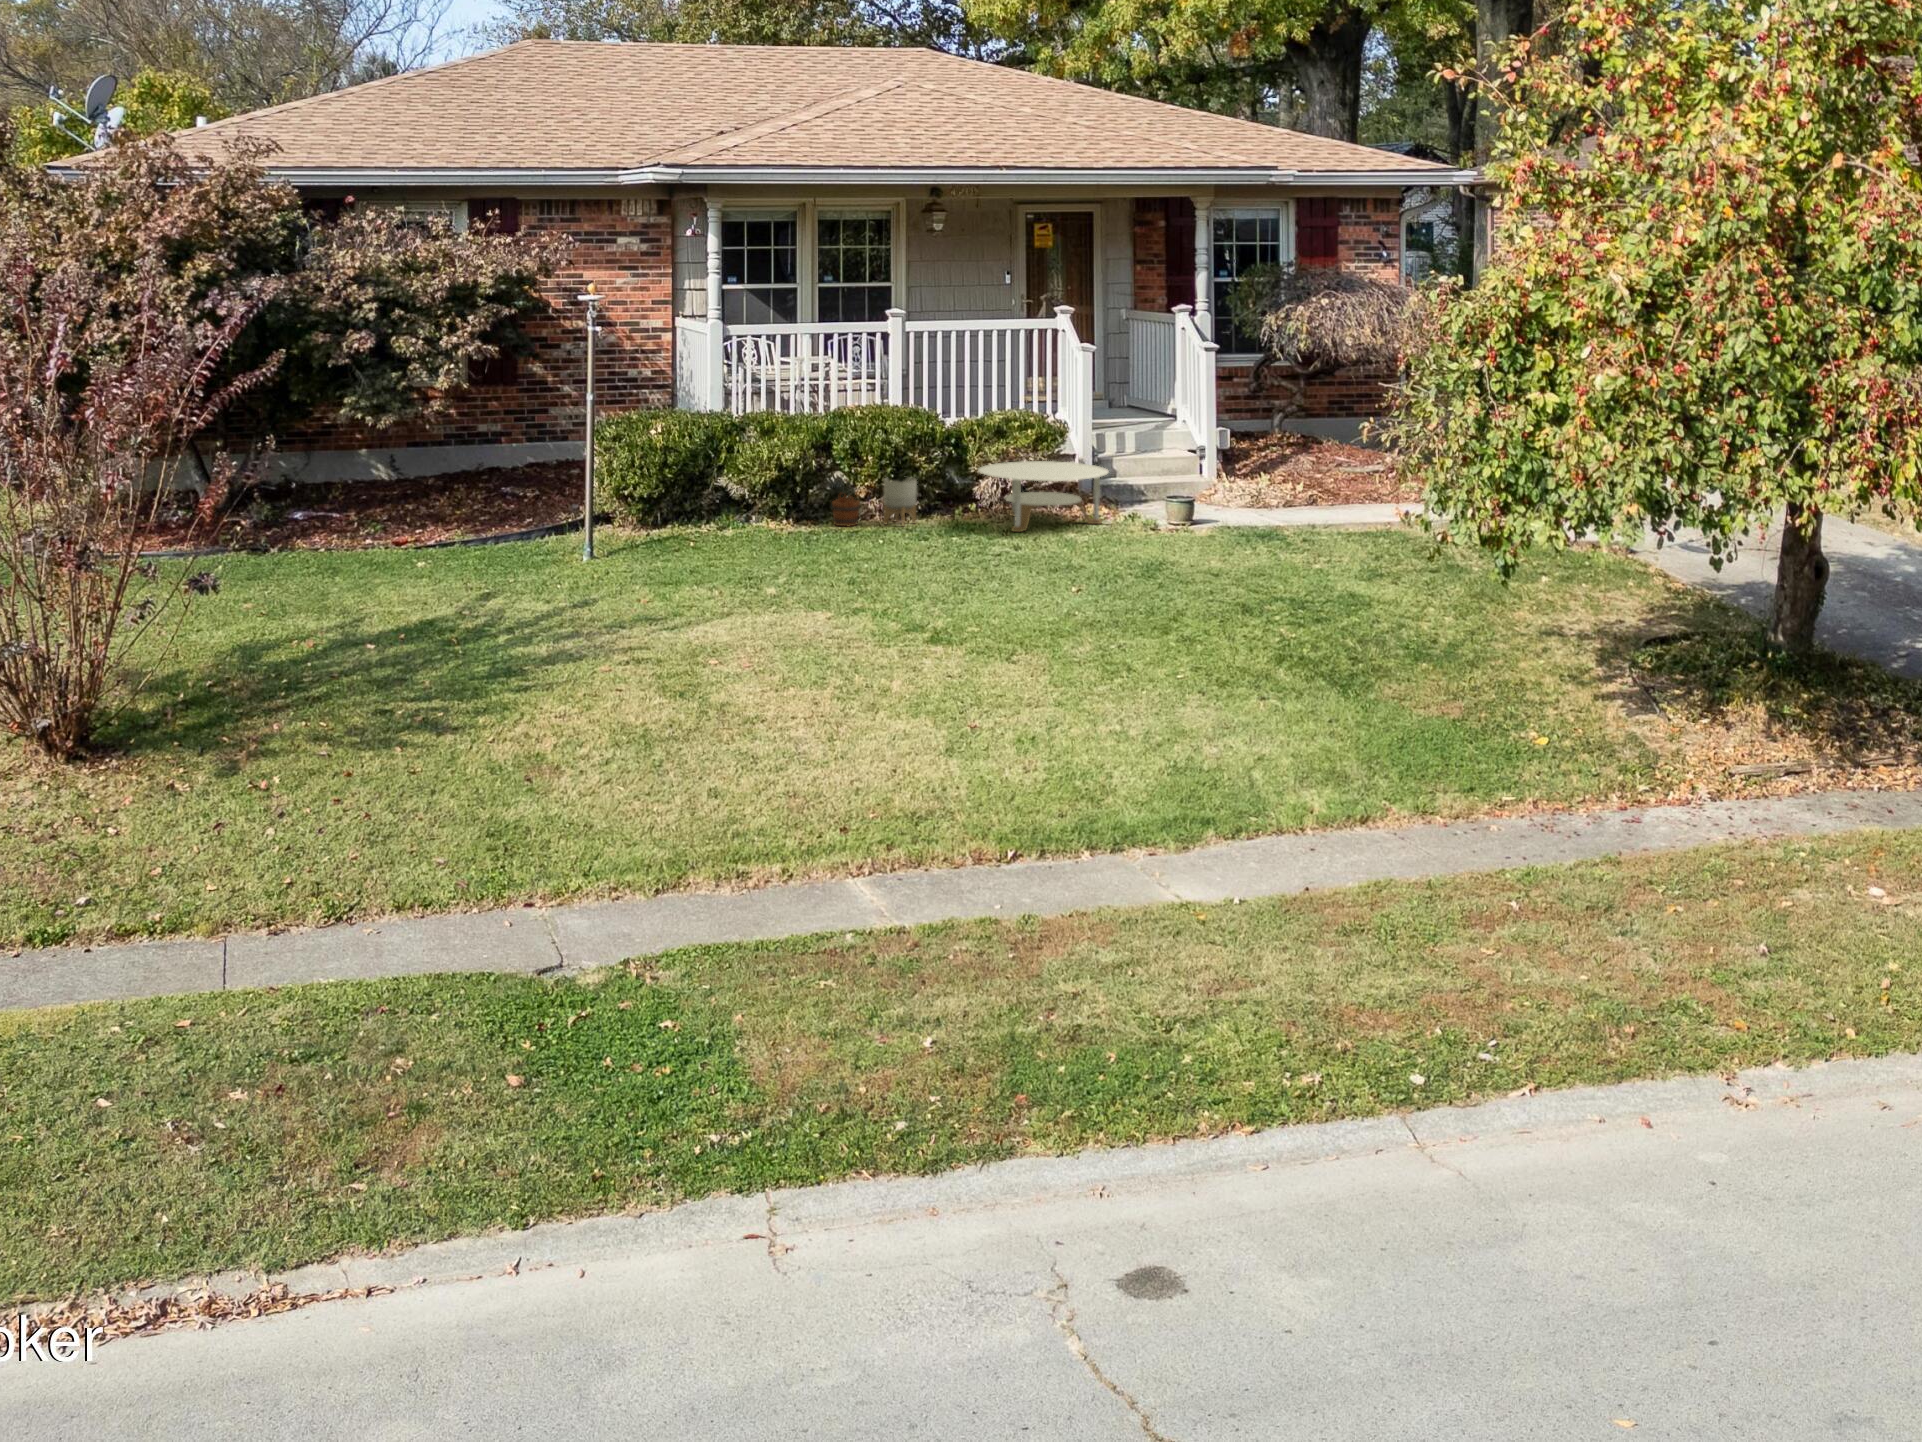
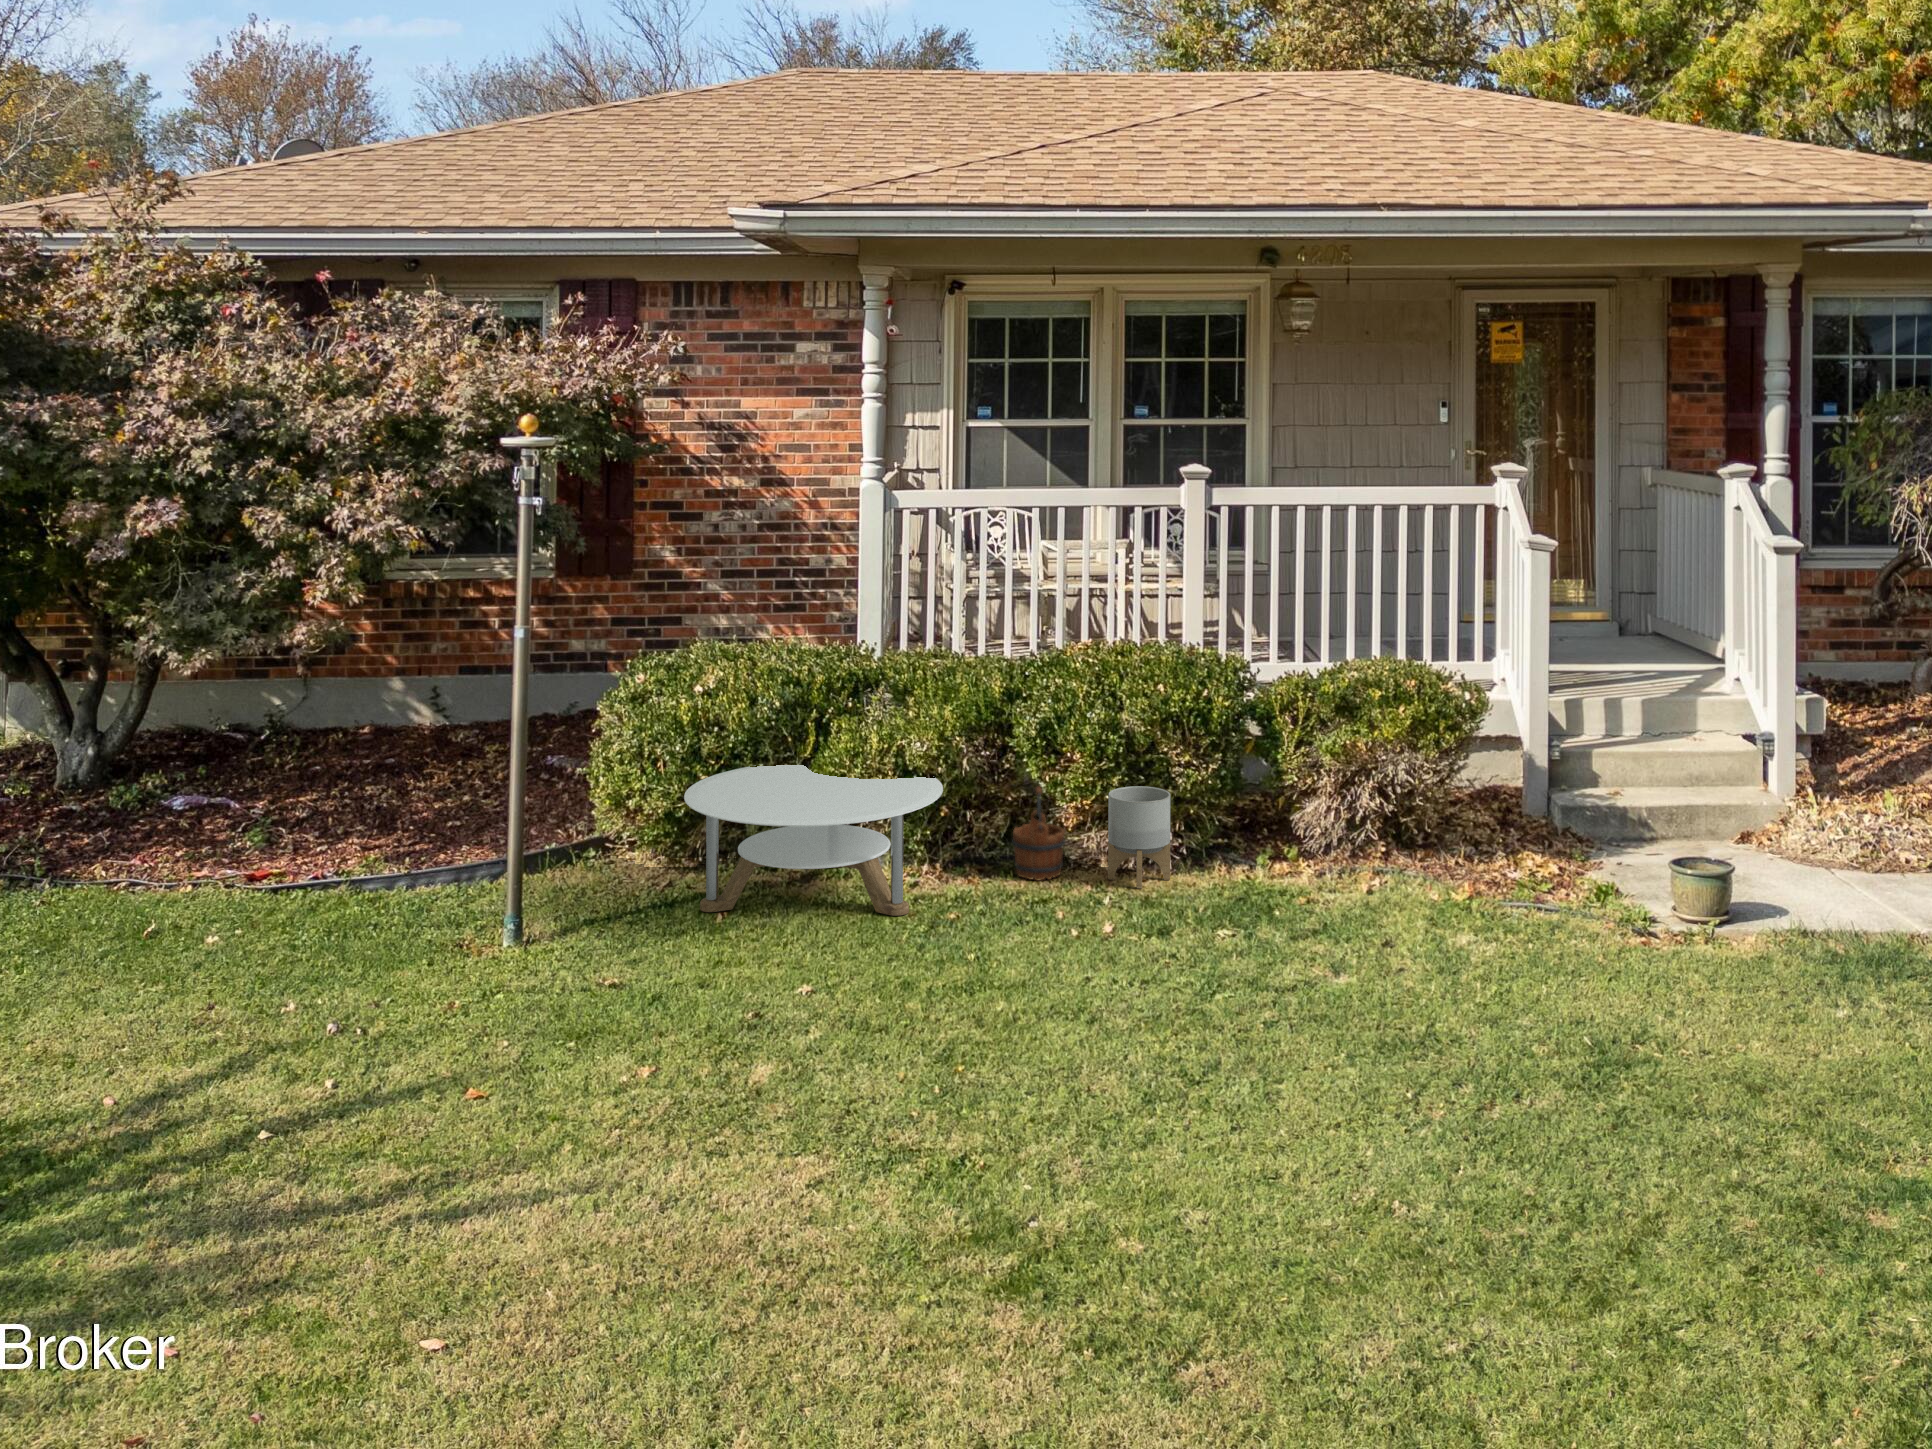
round table: present [978,461,1109,532] -> present [684,765,943,916]

